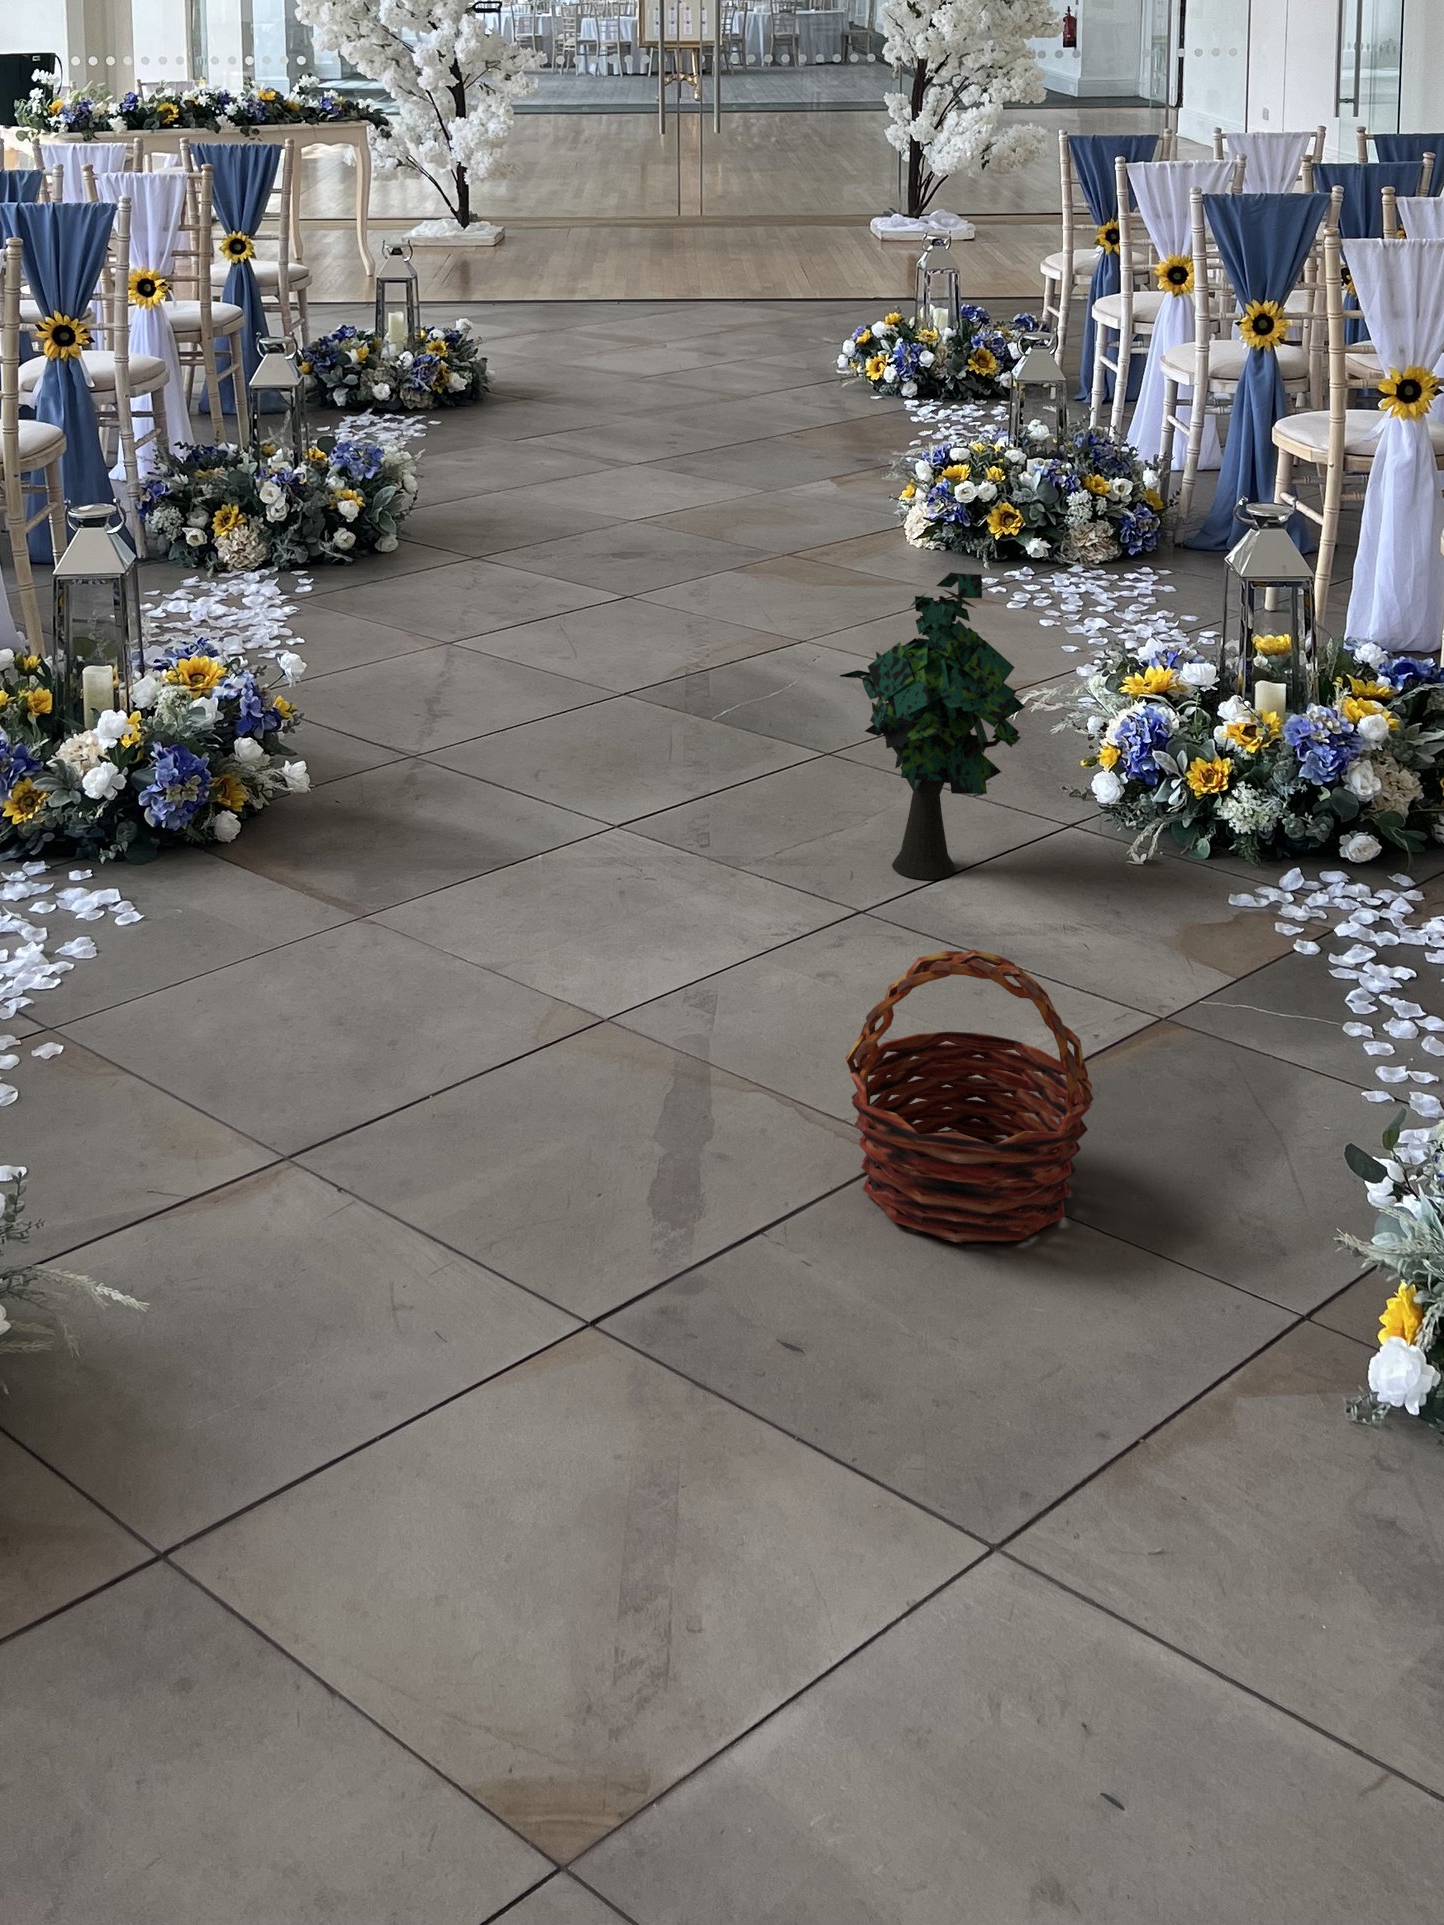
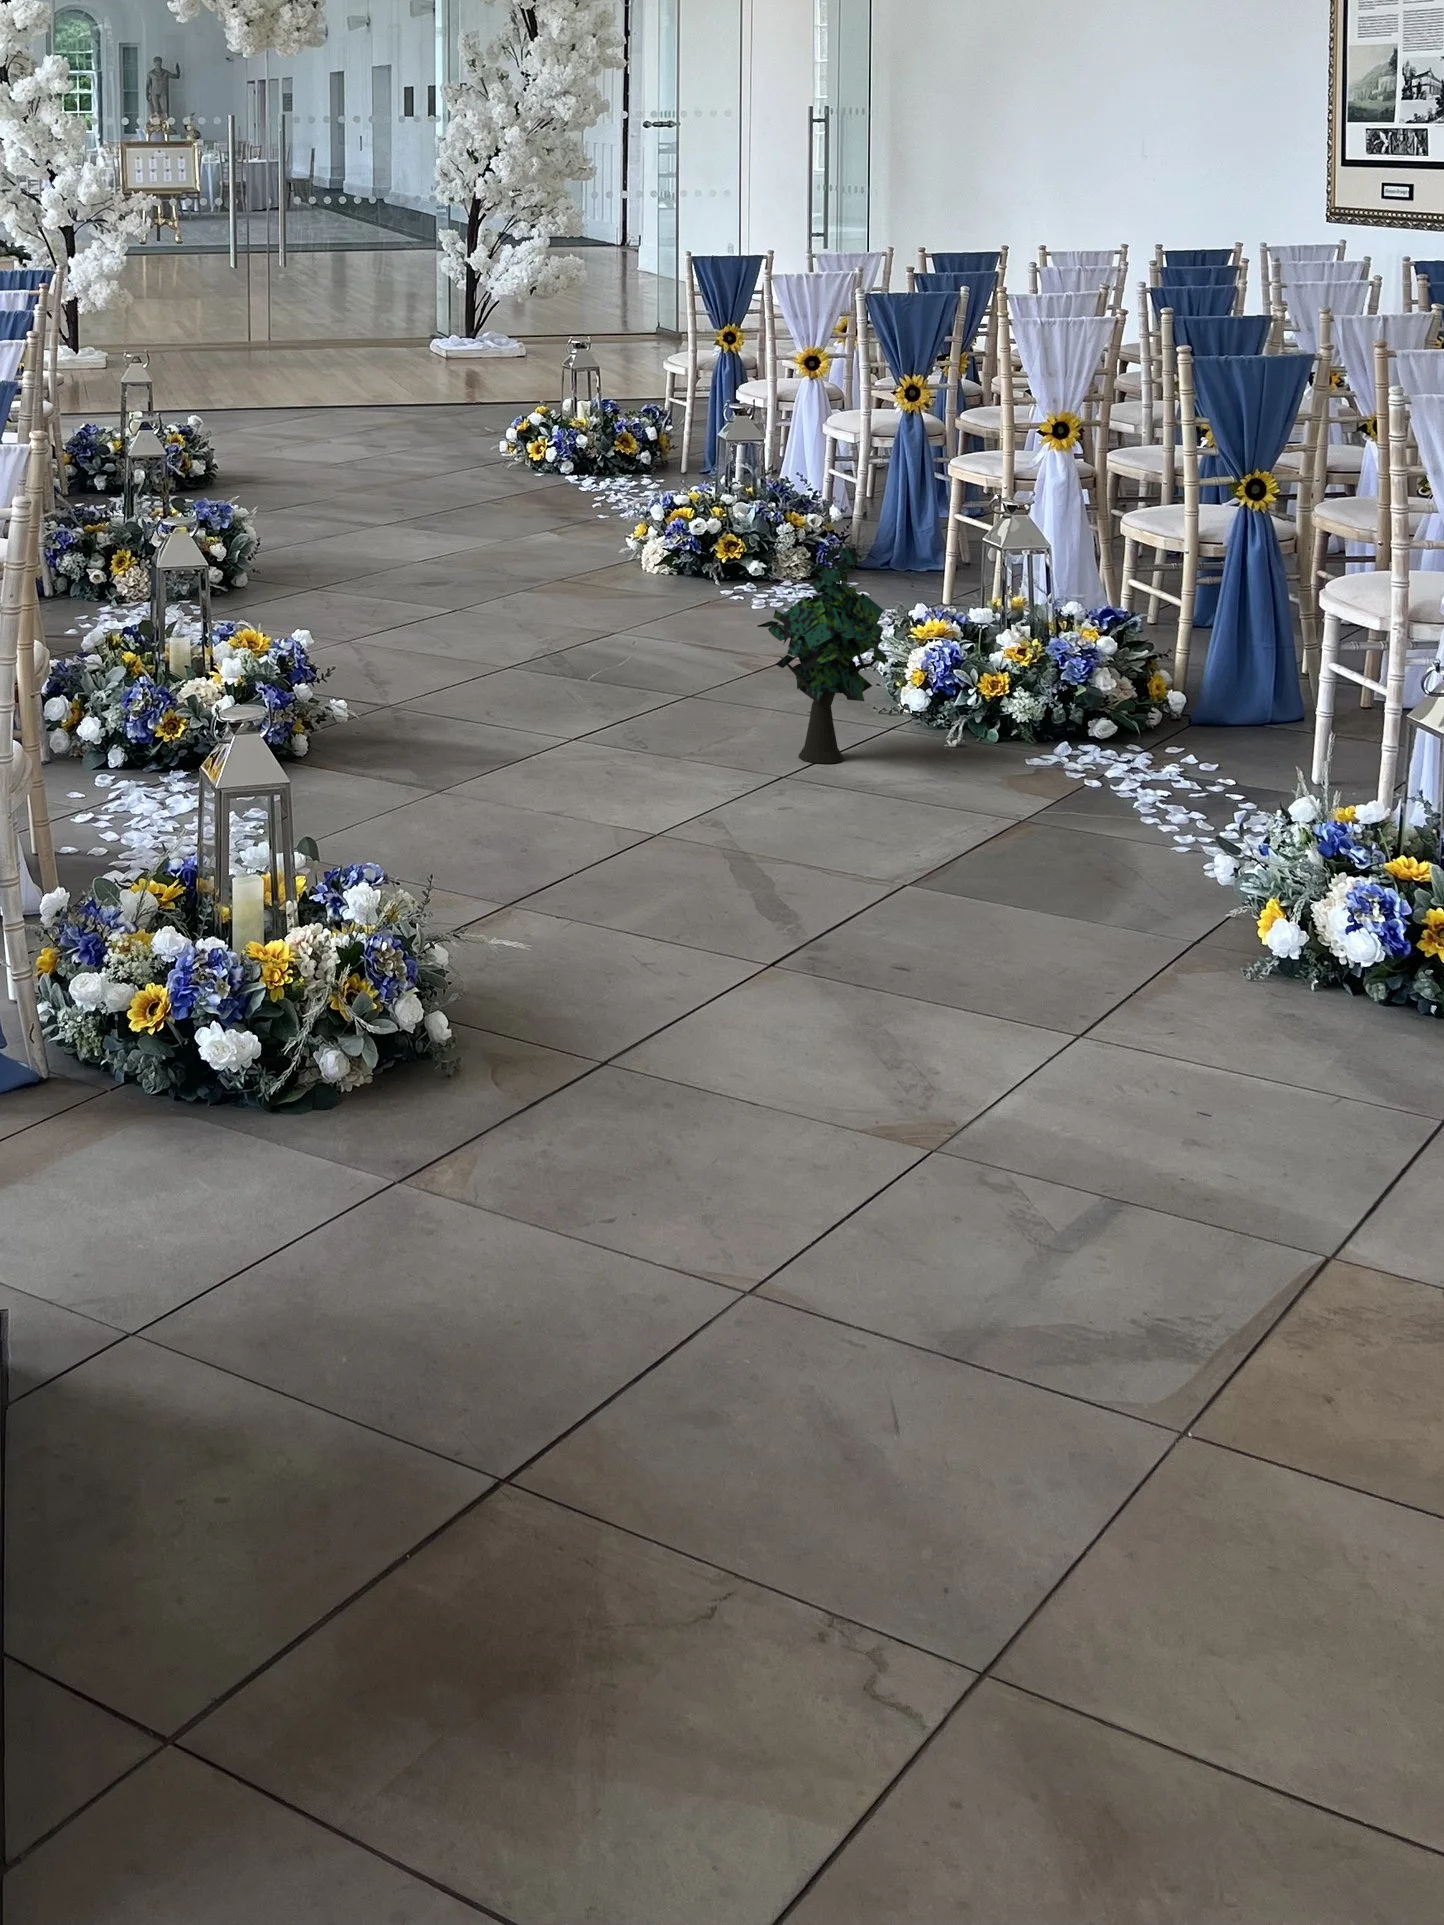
basket: present [845,950,1094,1243] -> none [893,749,1053,927]

